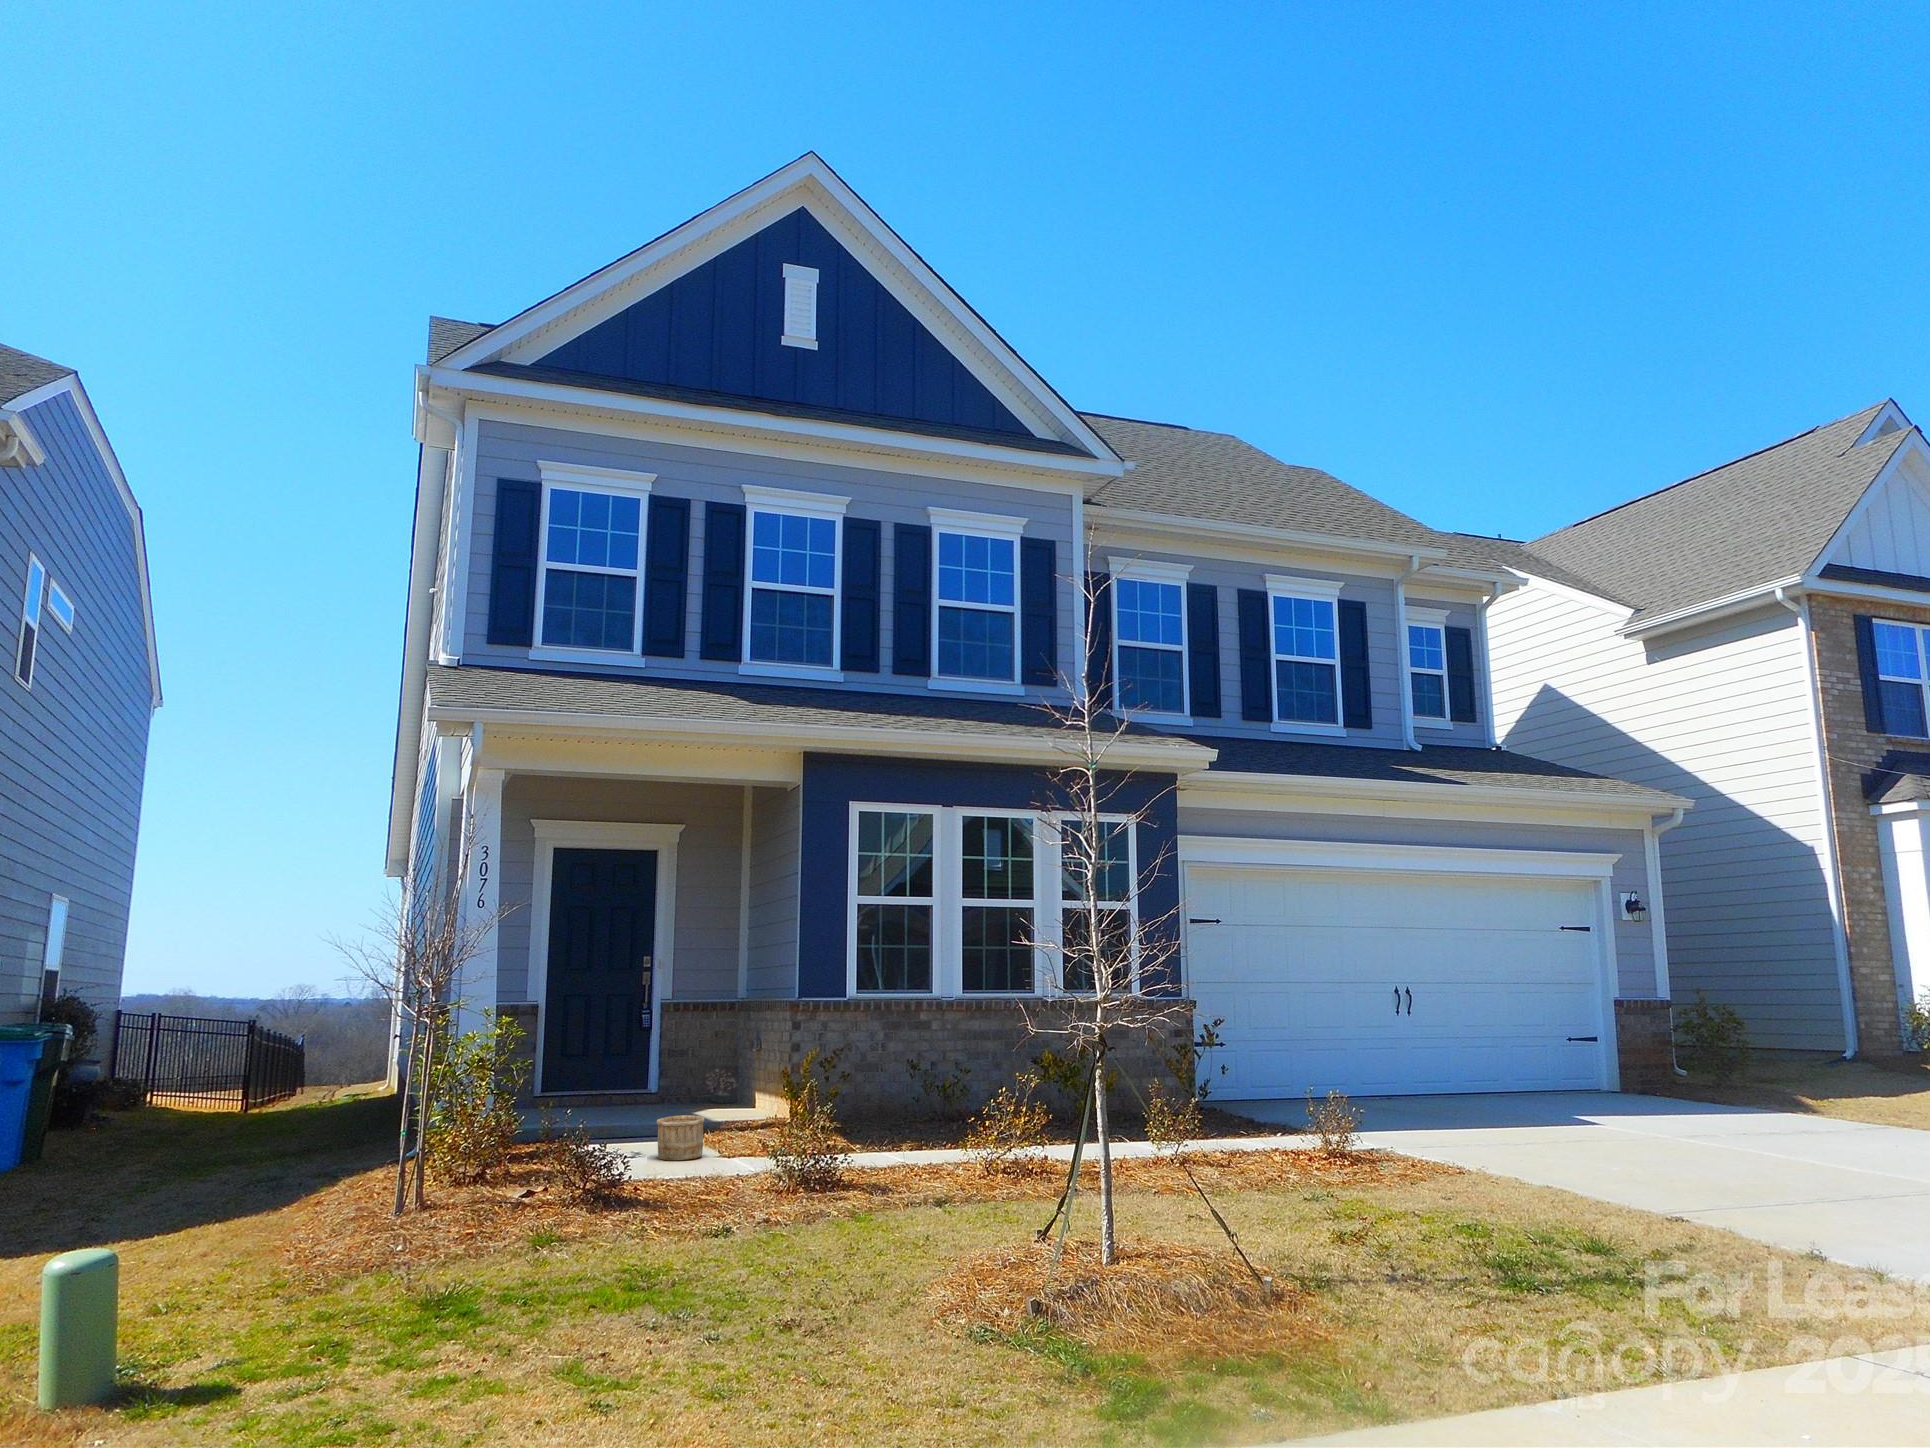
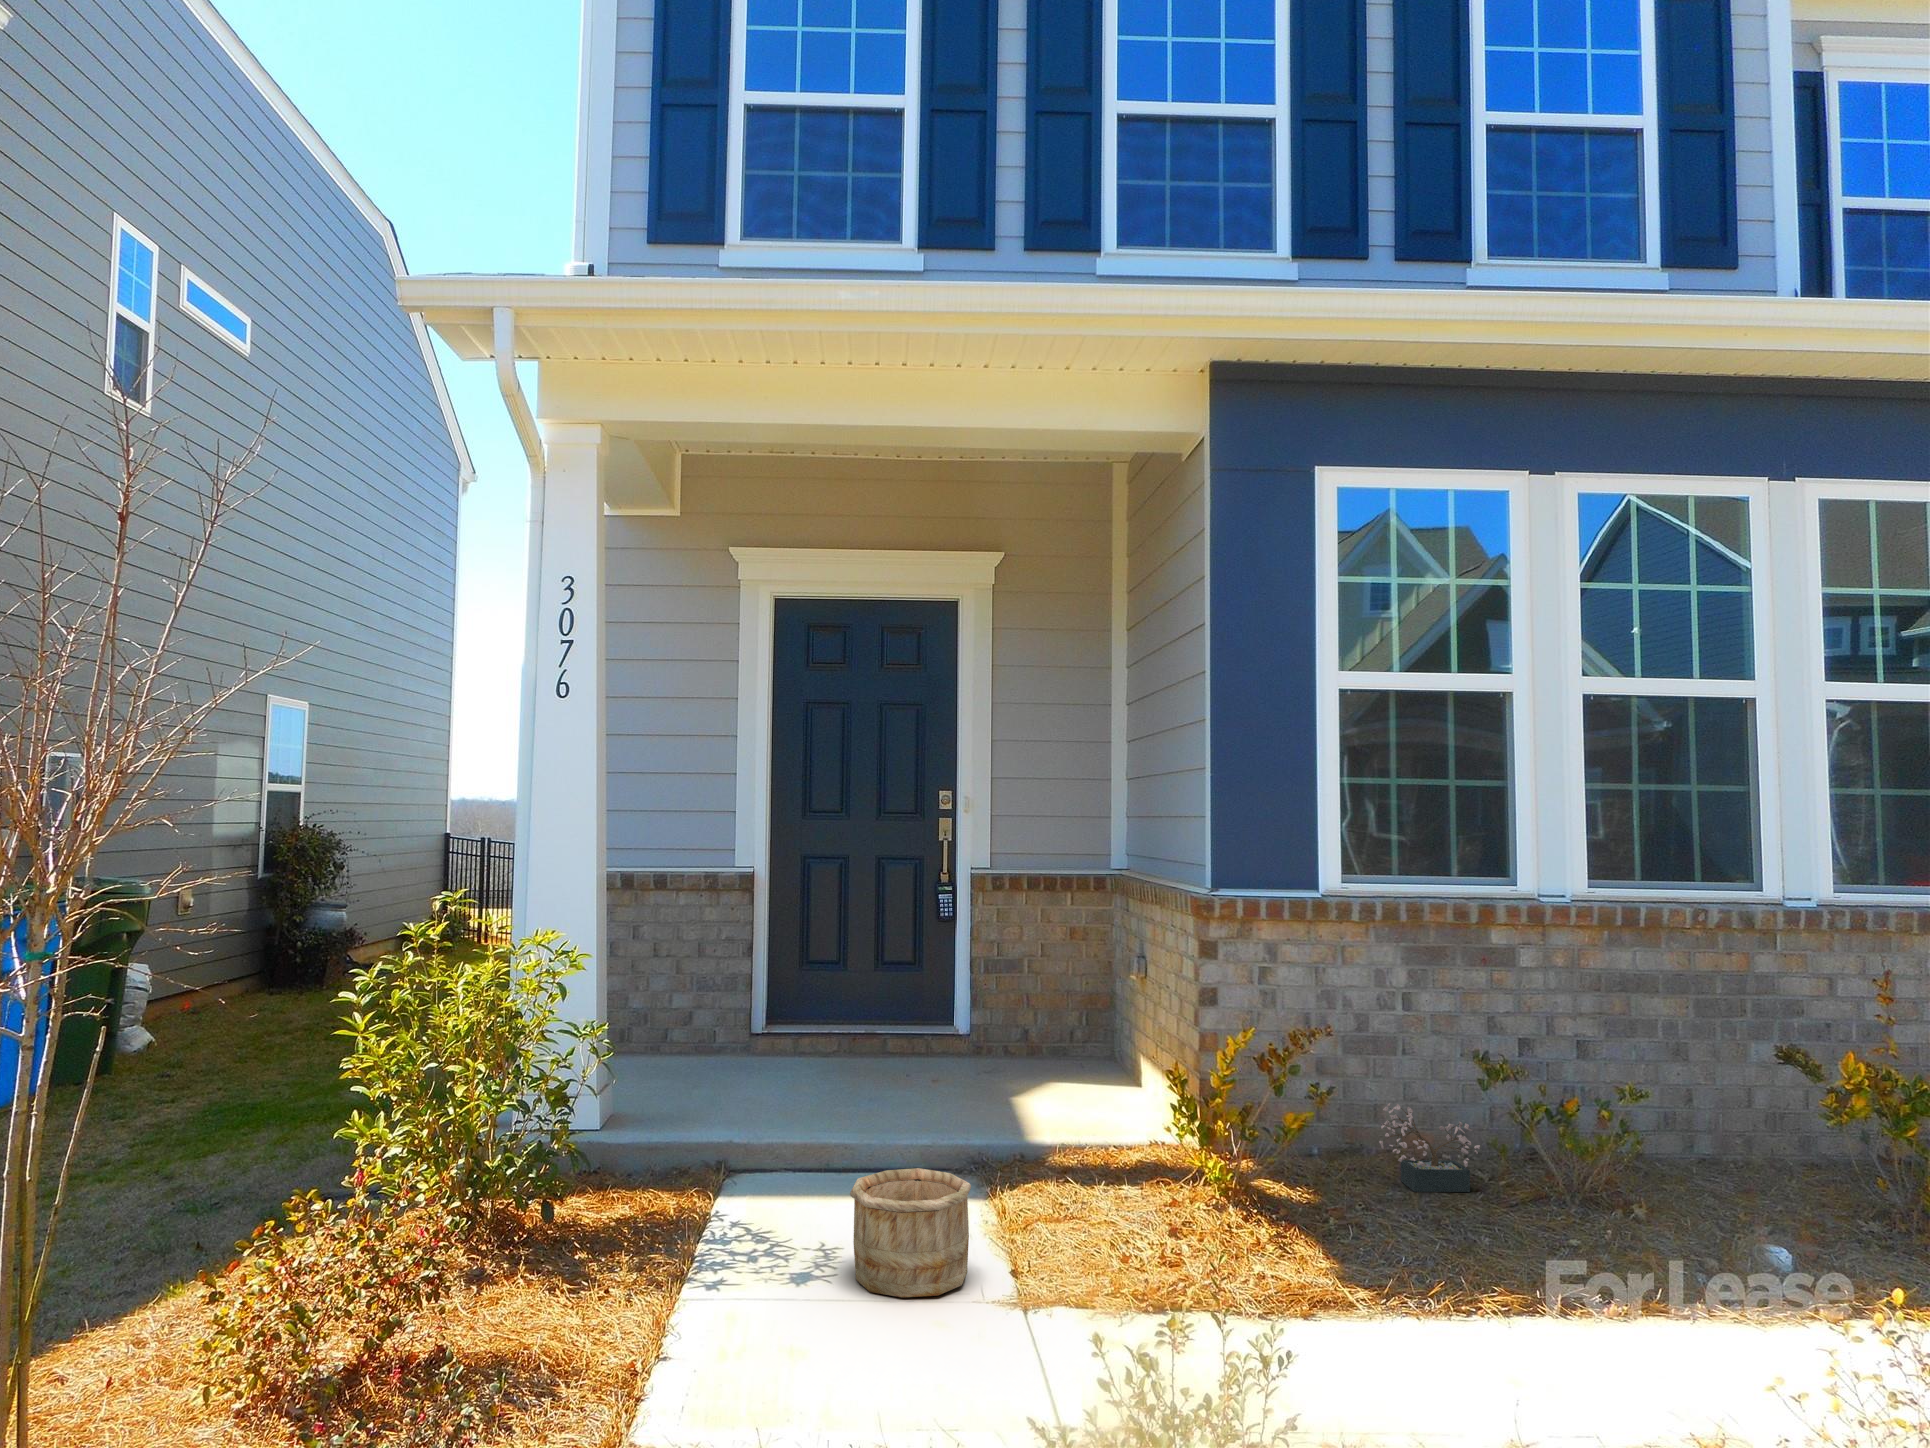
decorative plant: present [707,1074,737,1103] -> present [1379,1103,1480,1192]

